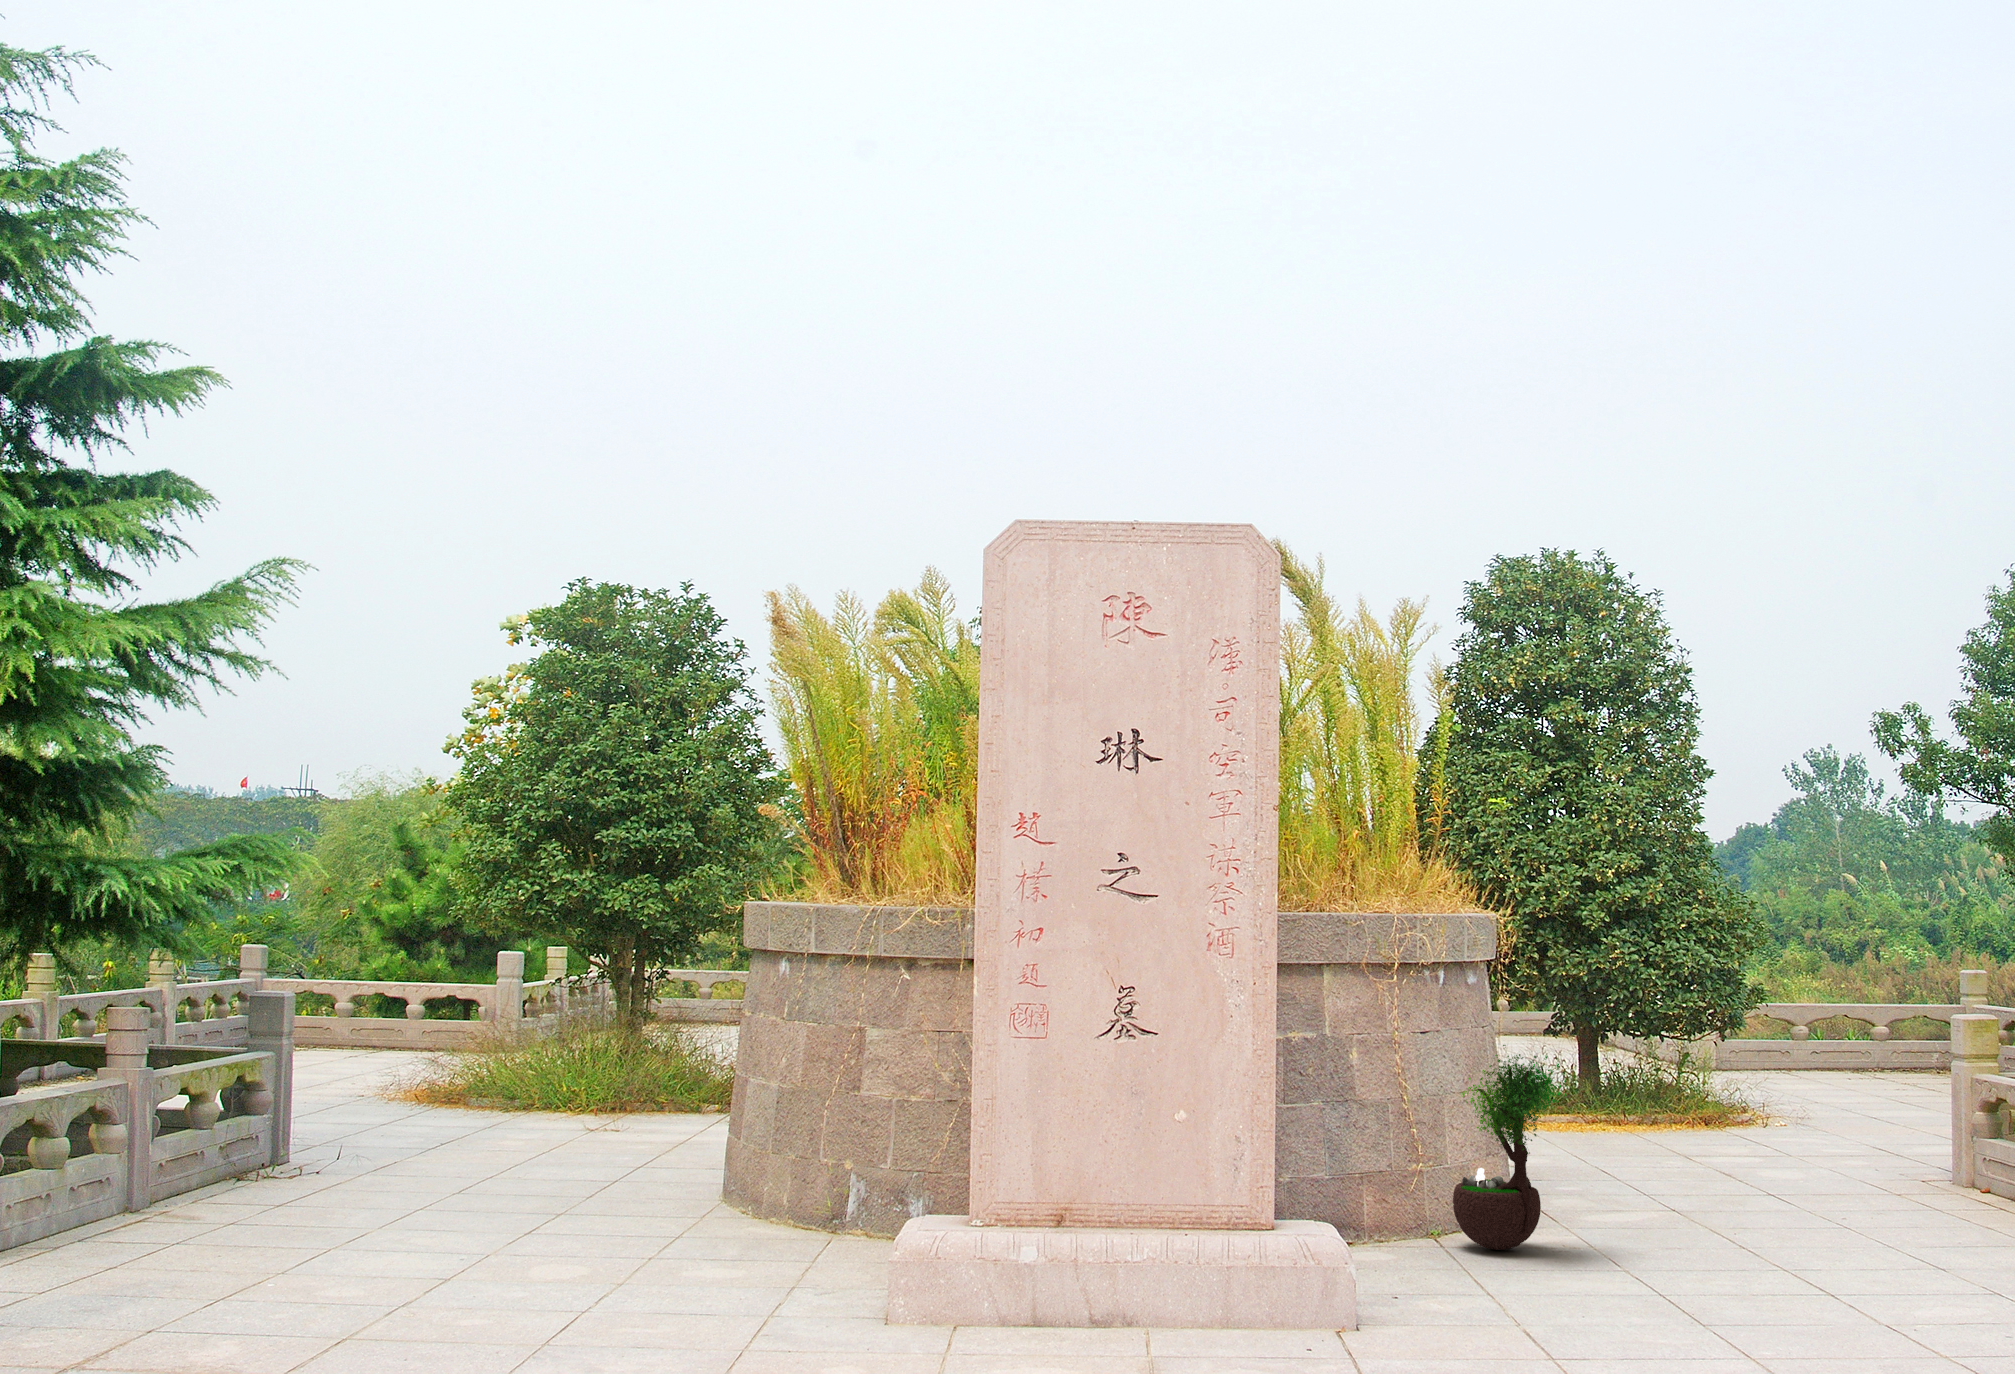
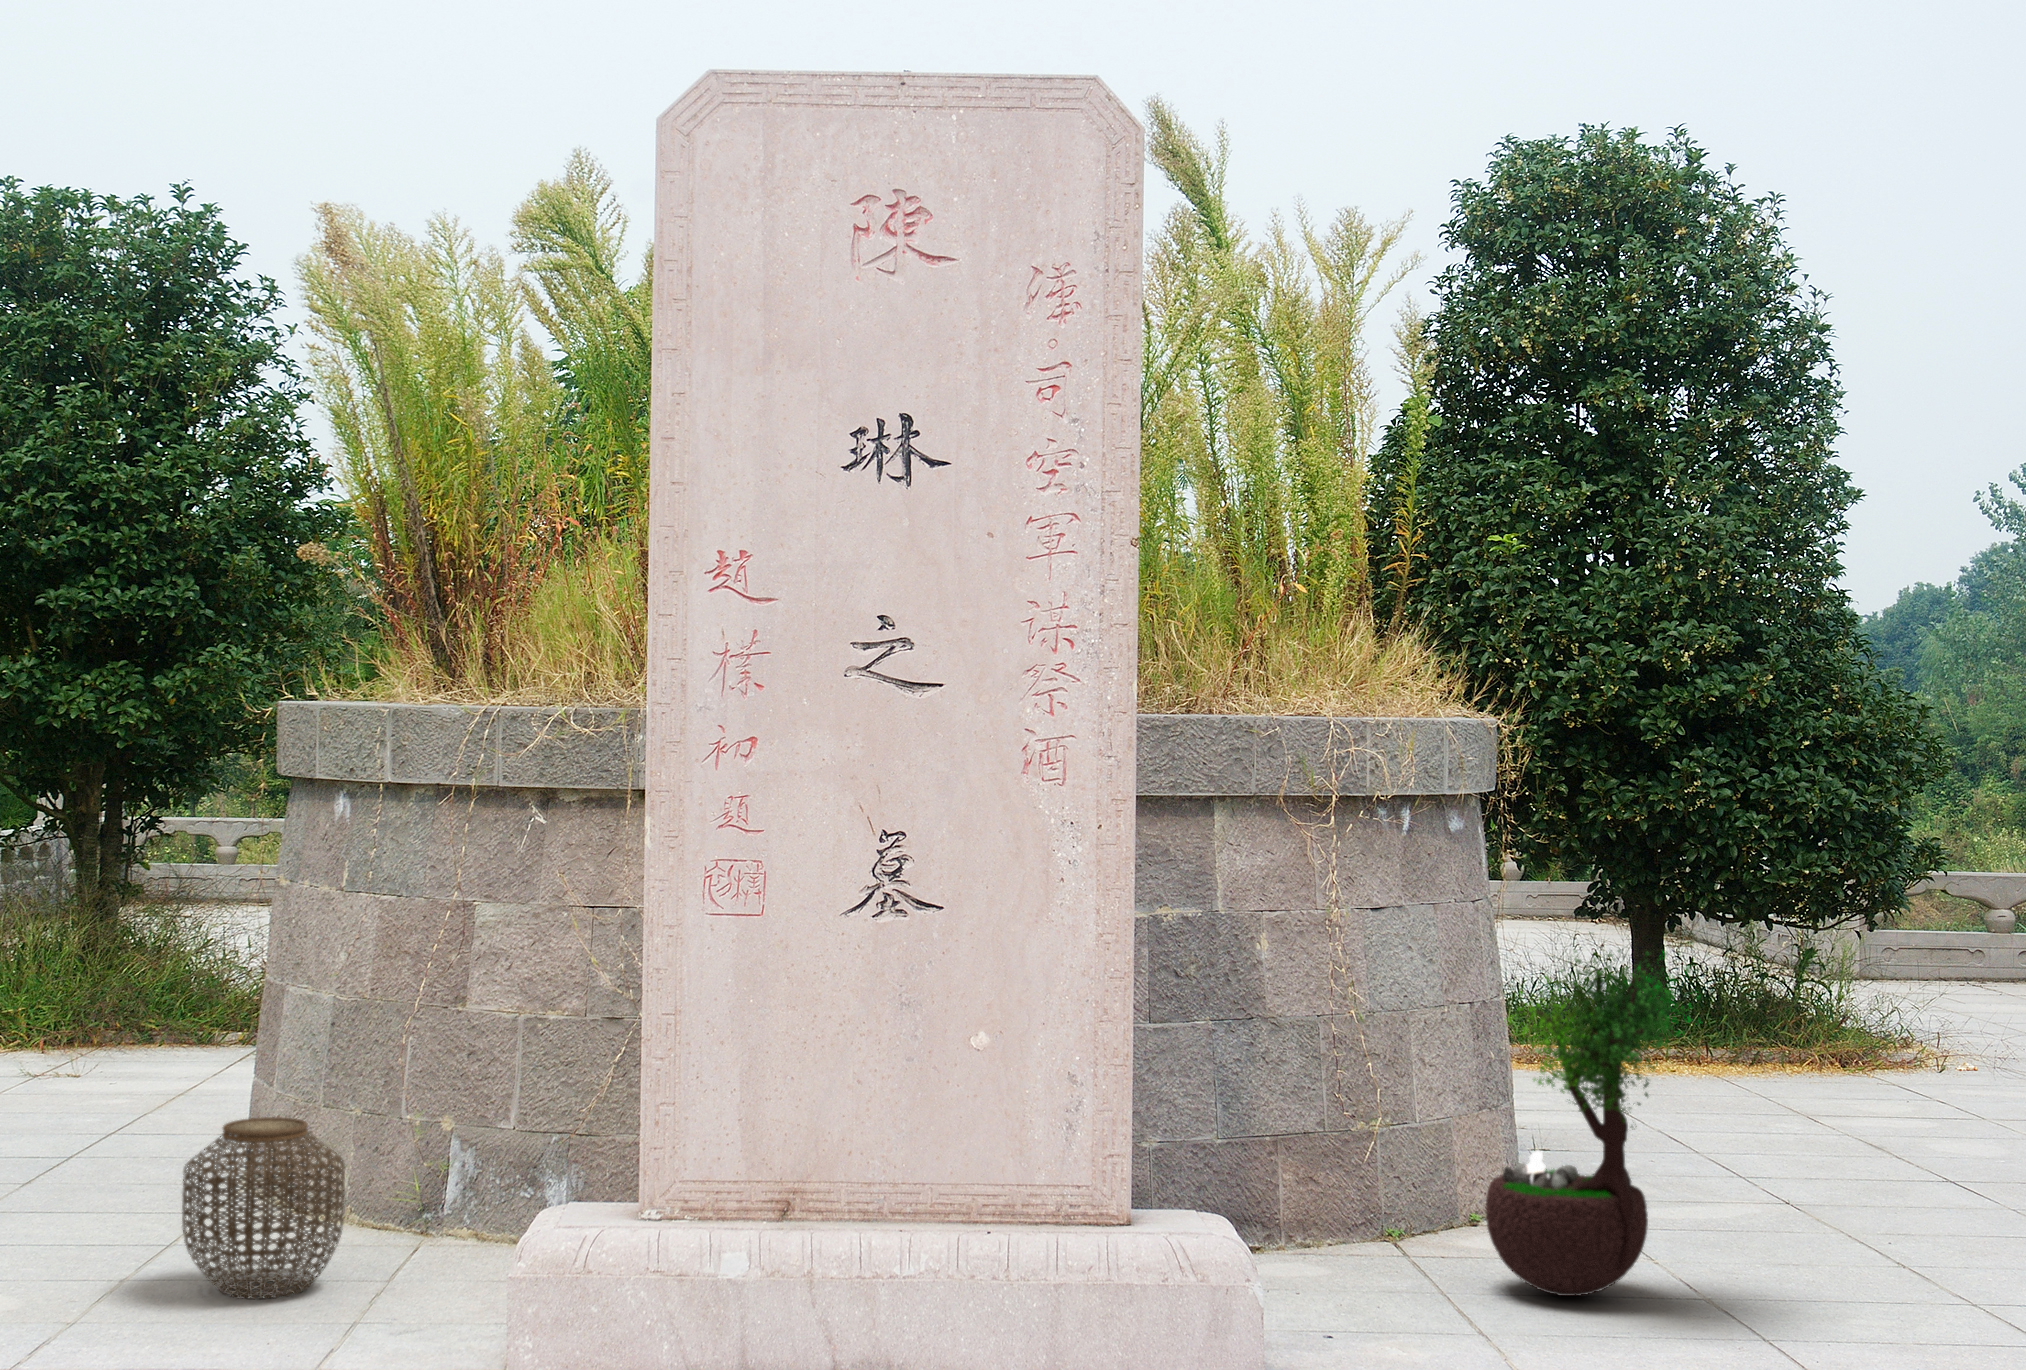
woven basket: none [738,1150,826,1251] -> present [182,1117,345,1299]

